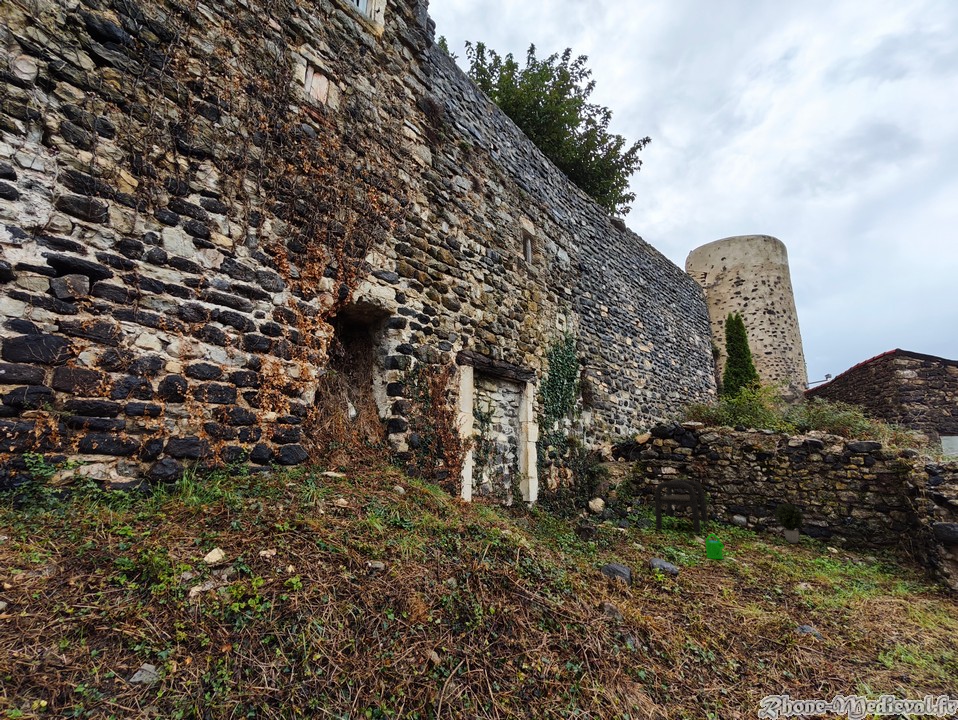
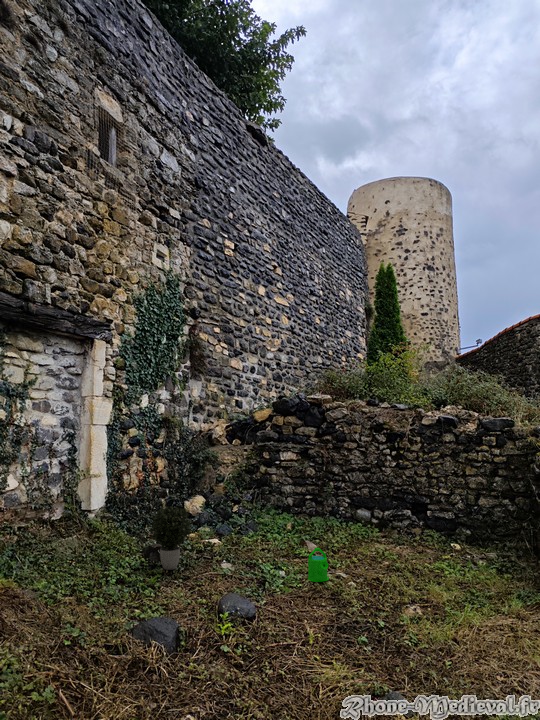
bench: present [655,480,708,533] -> none [262,467,329,538]
potted plant: present [775,503,805,543] -> present [148,506,192,570]

